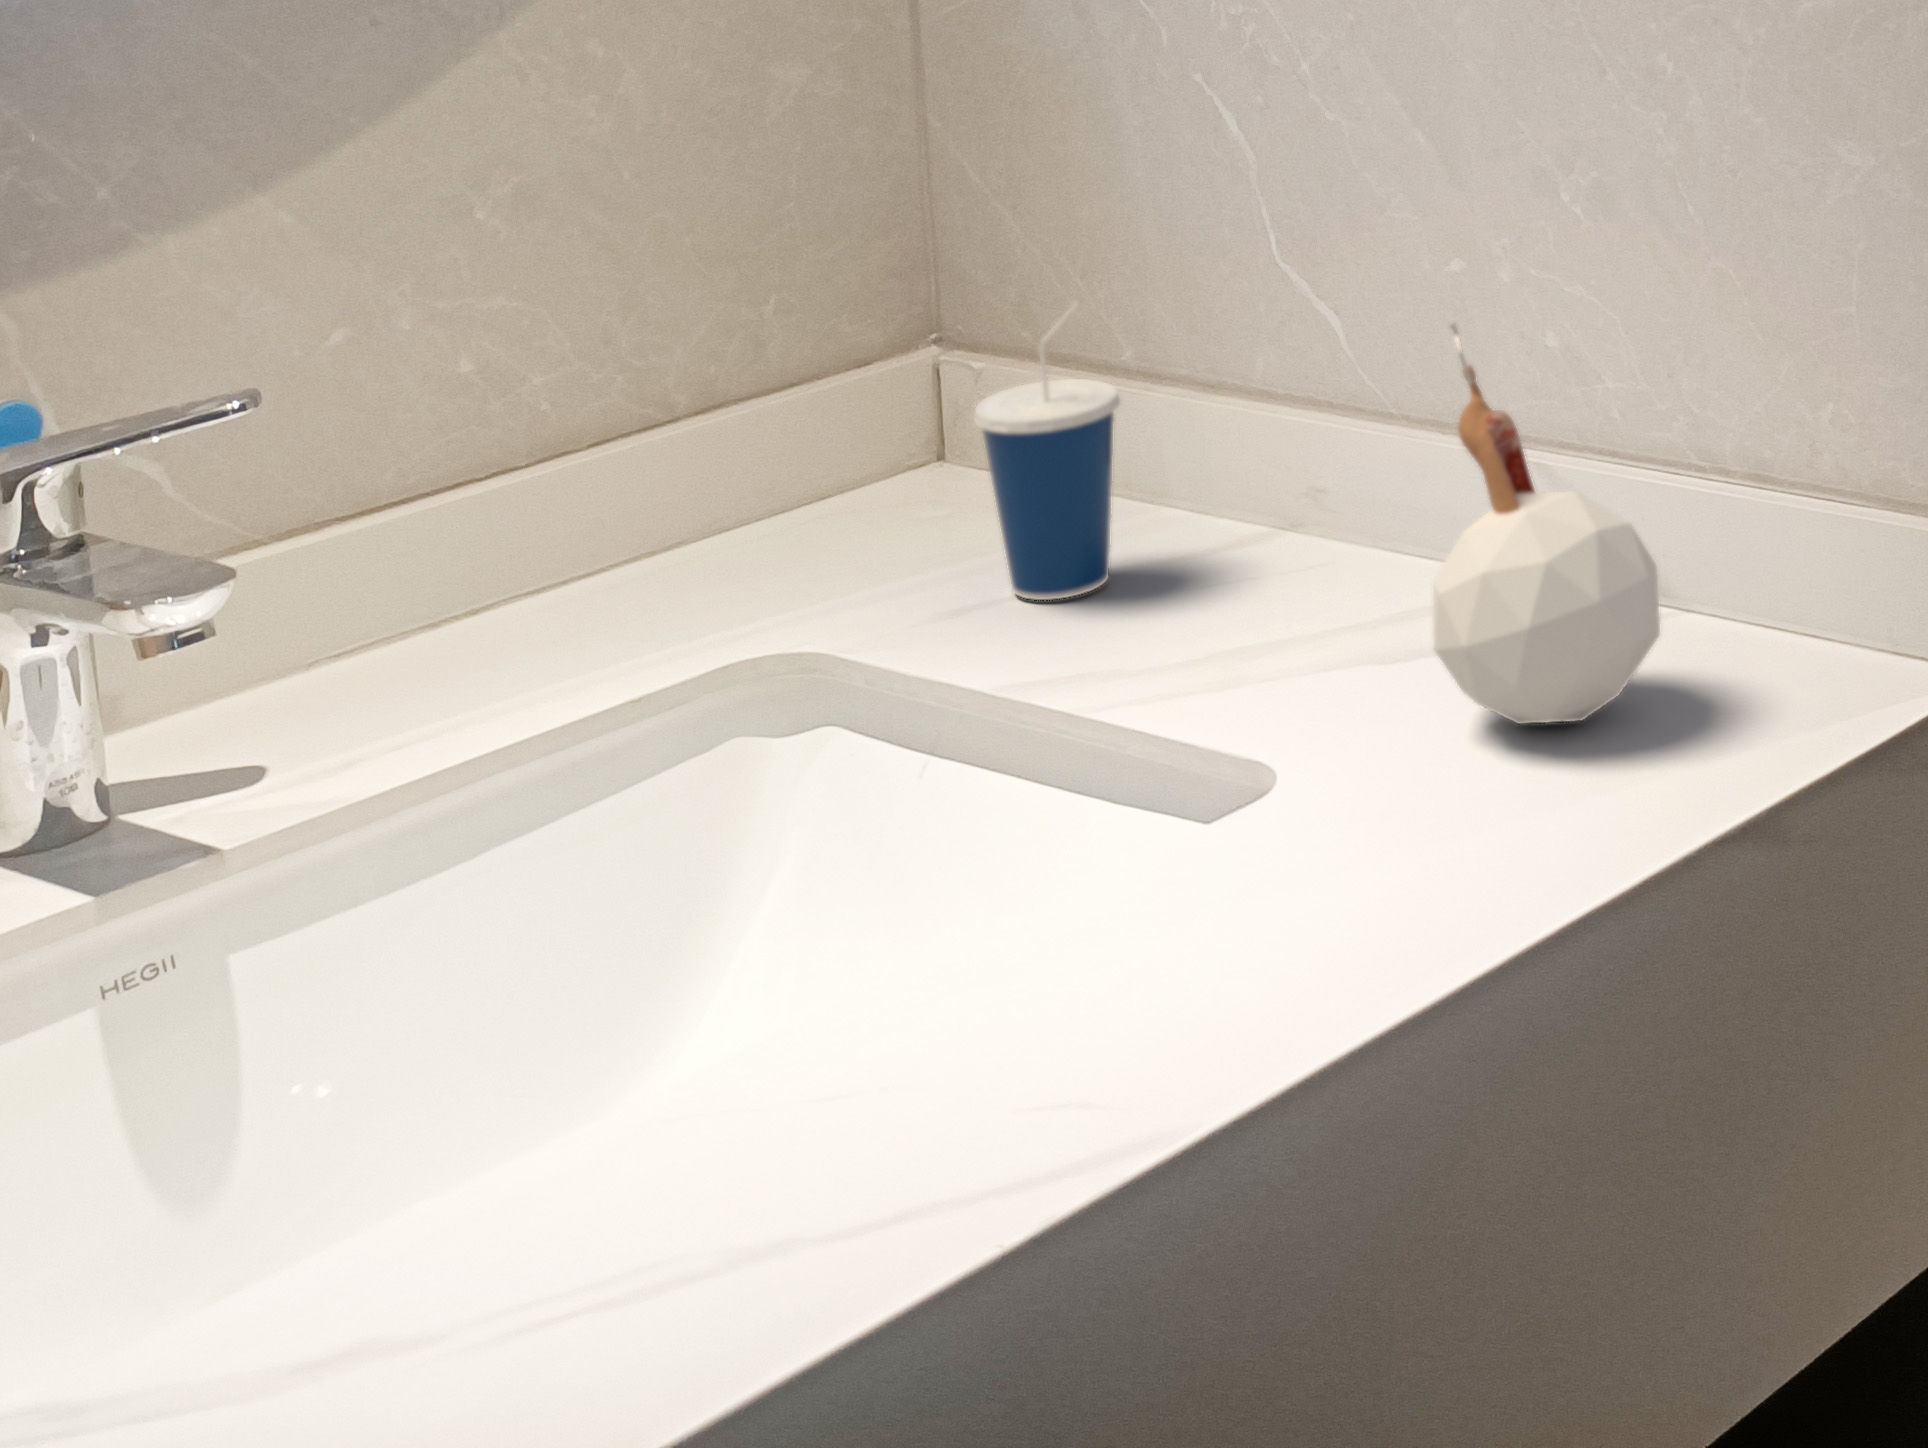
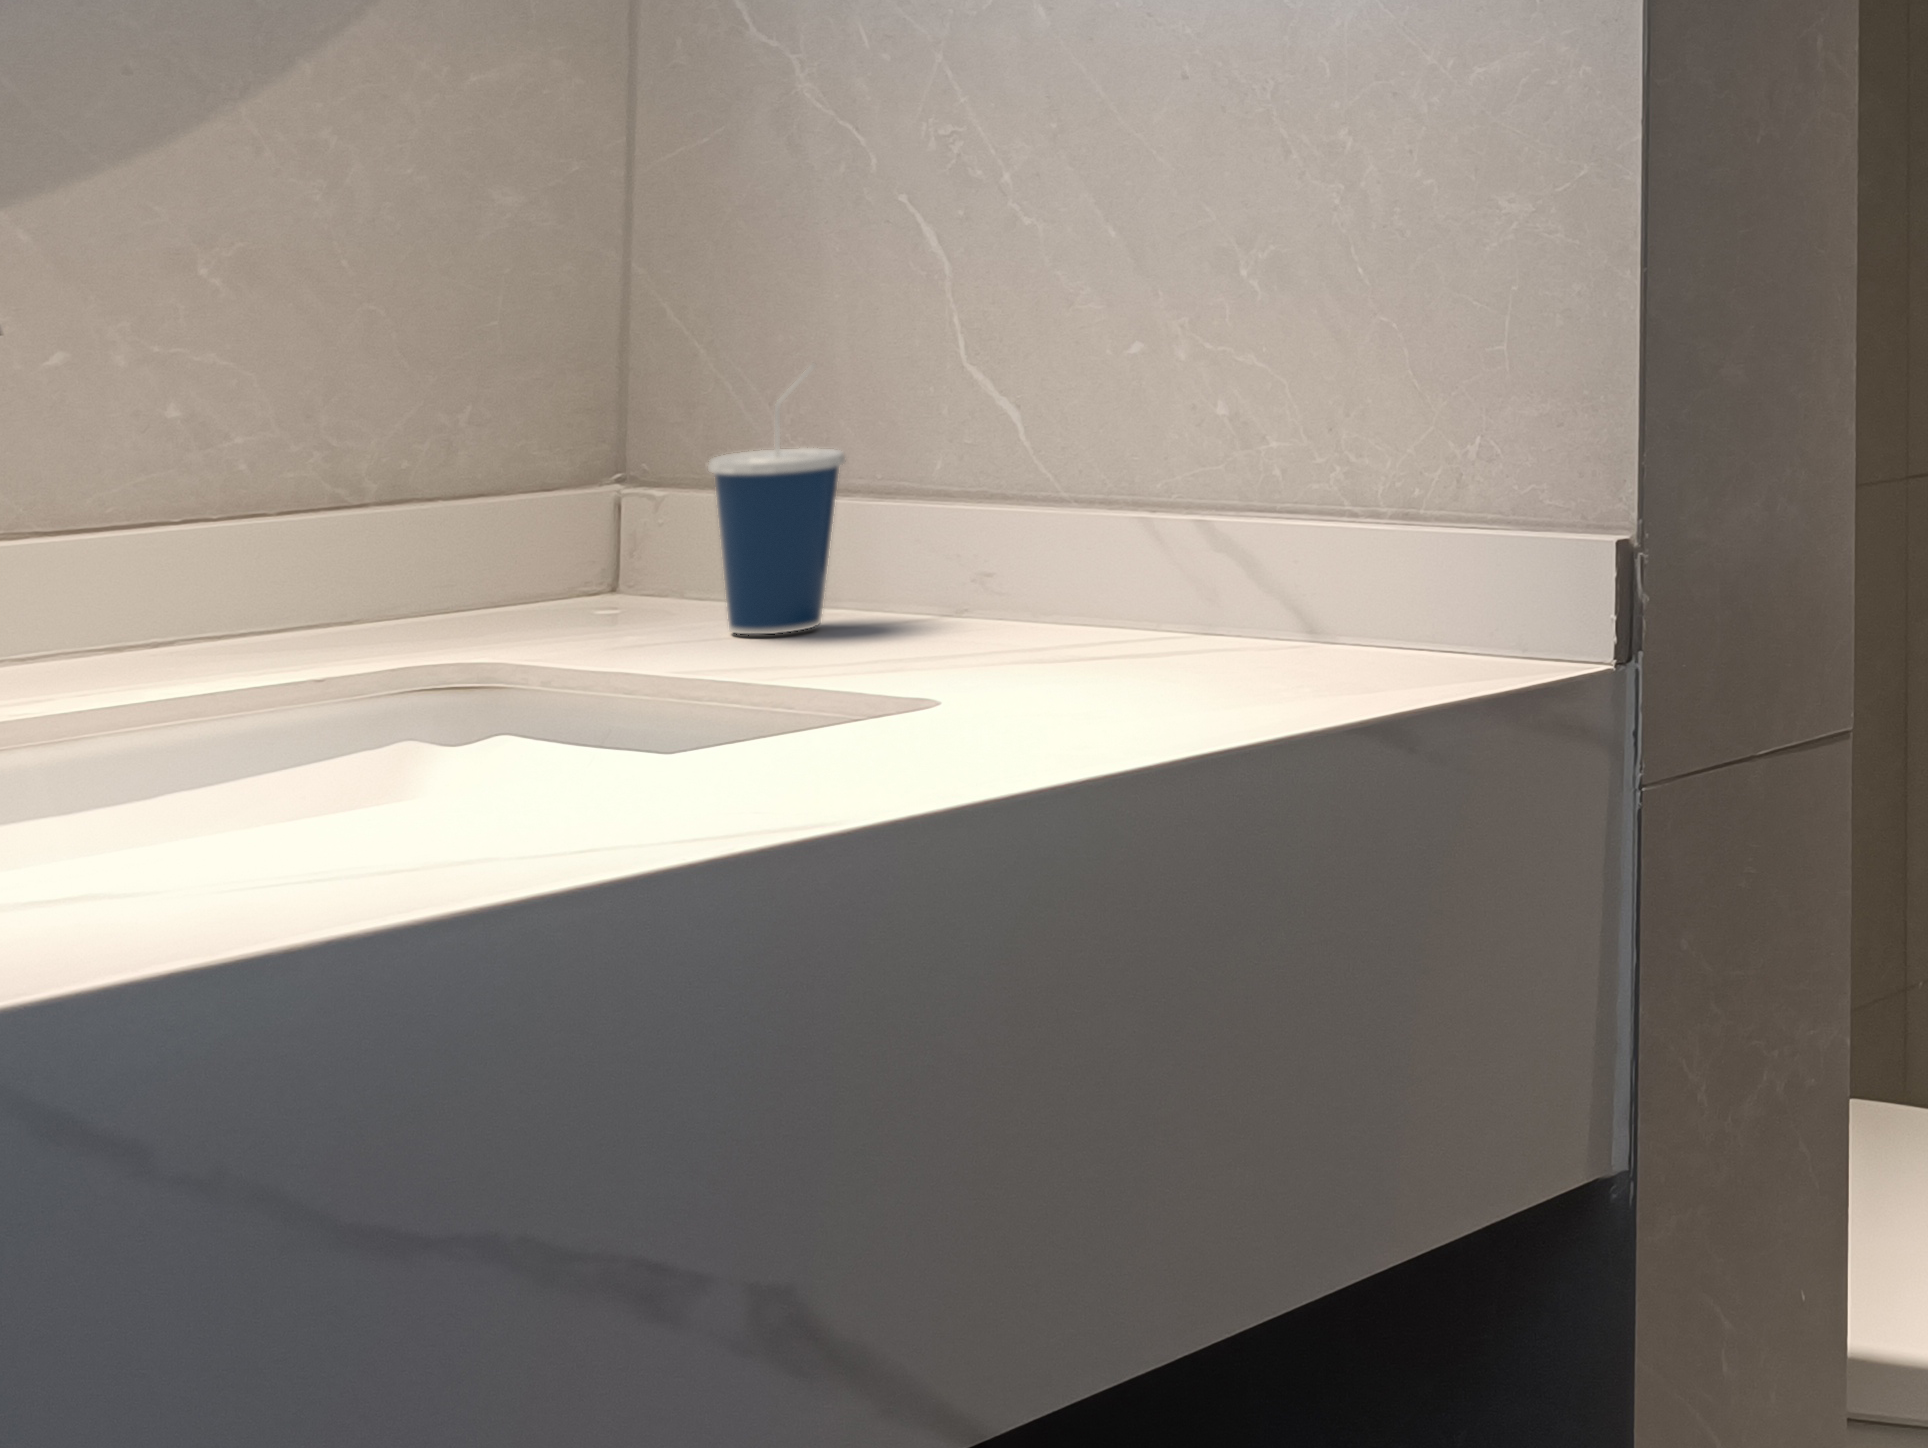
candle: present [1433,324,1660,724] -> none [1066,338,1281,695]

